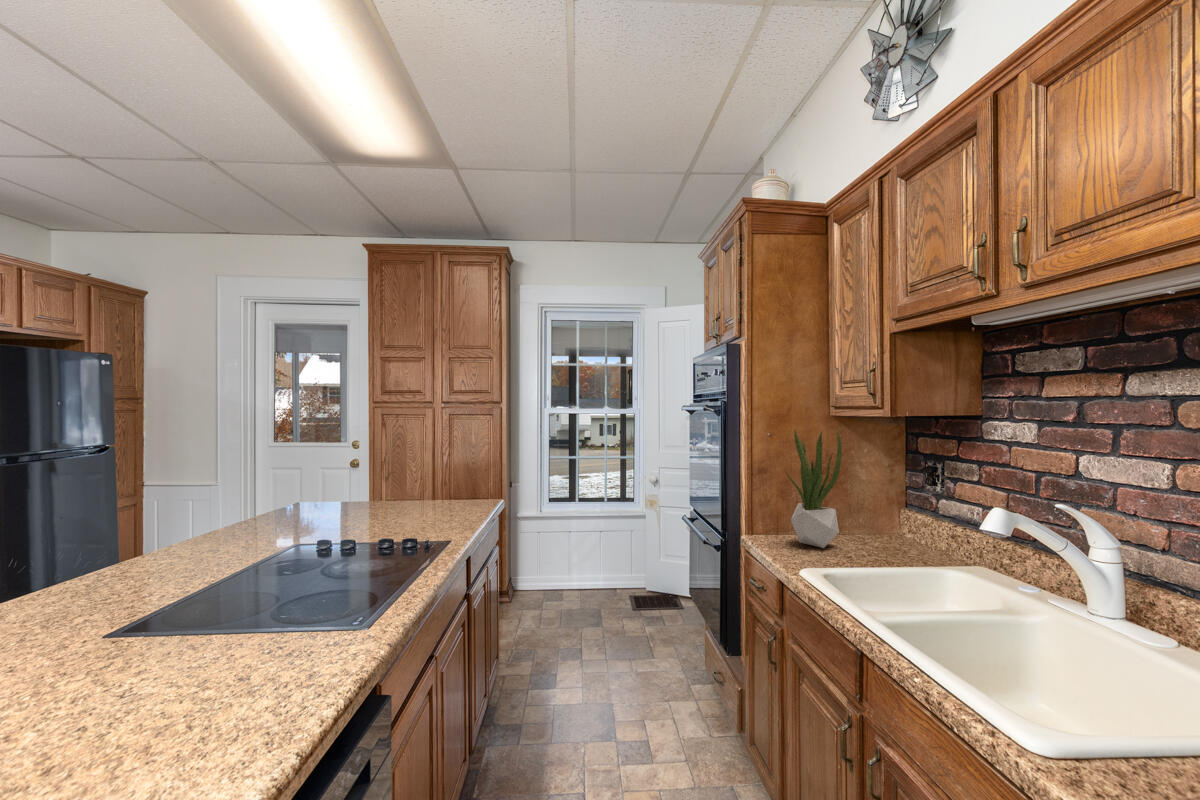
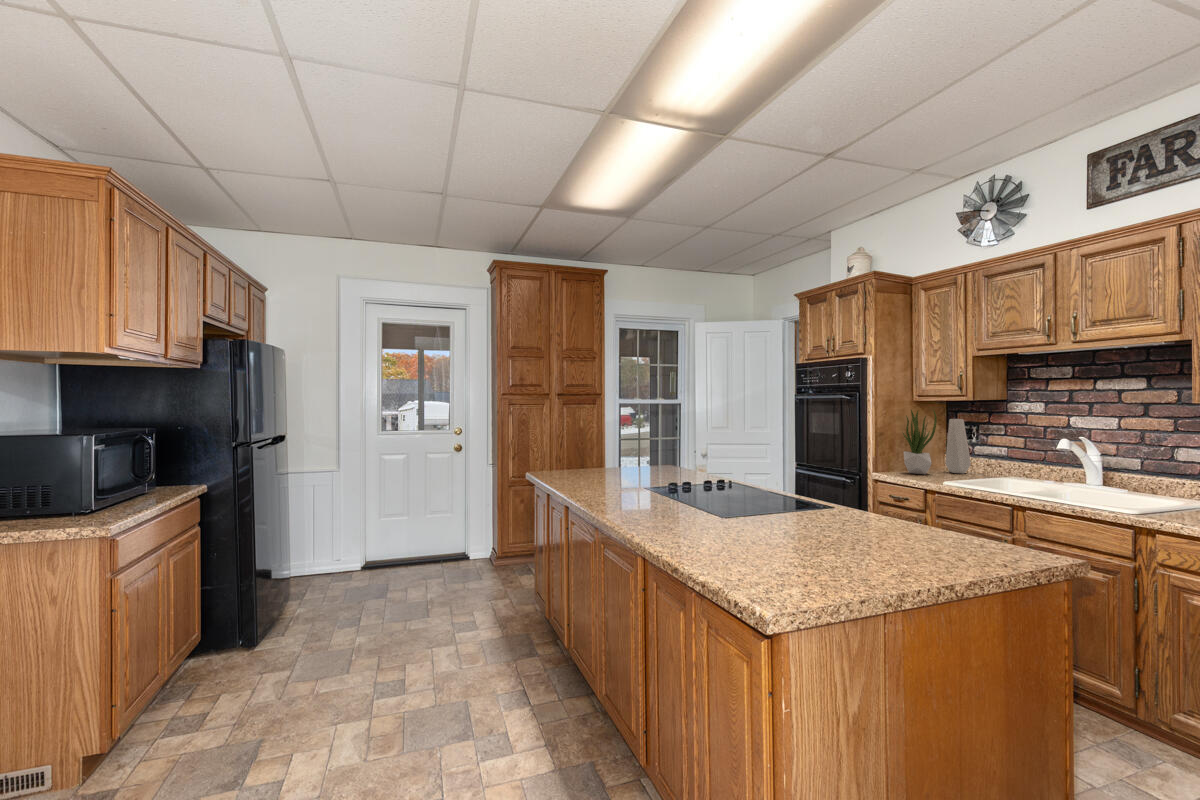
vase: none [871,449,913,551] -> present [946,419,971,474]

